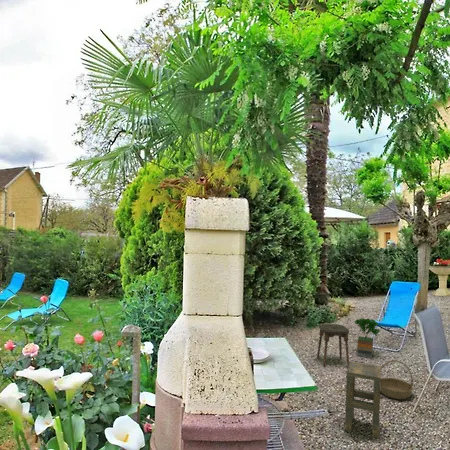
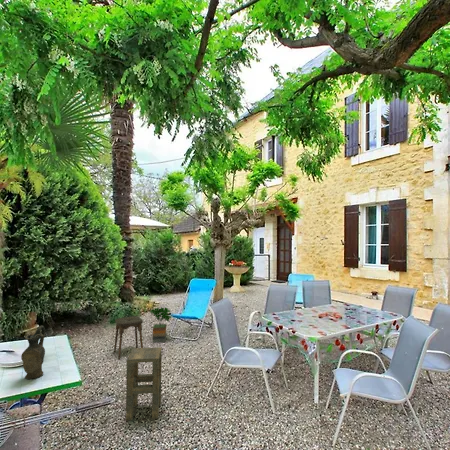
ceramic pitcher: none [268,329,284,372] -> present [21,326,45,379]
basket: present [380,360,413,399] -> none [165,339,194,374]

